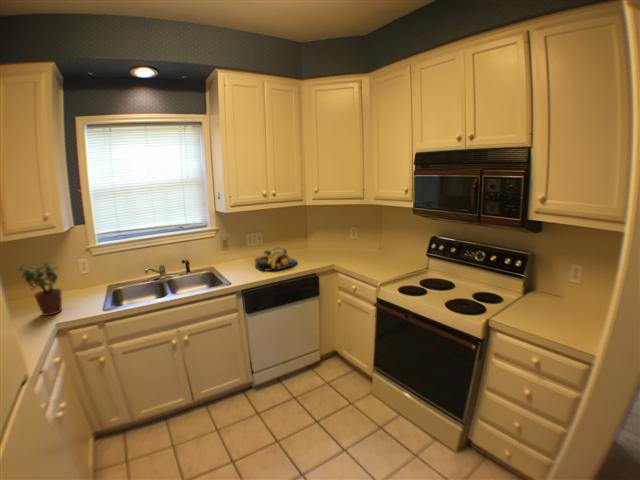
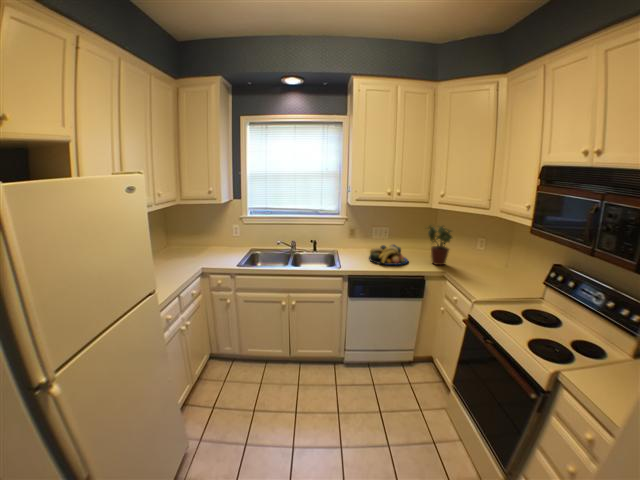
potted plant: present [19,263,62,316] -> present [428,225,452,265]

